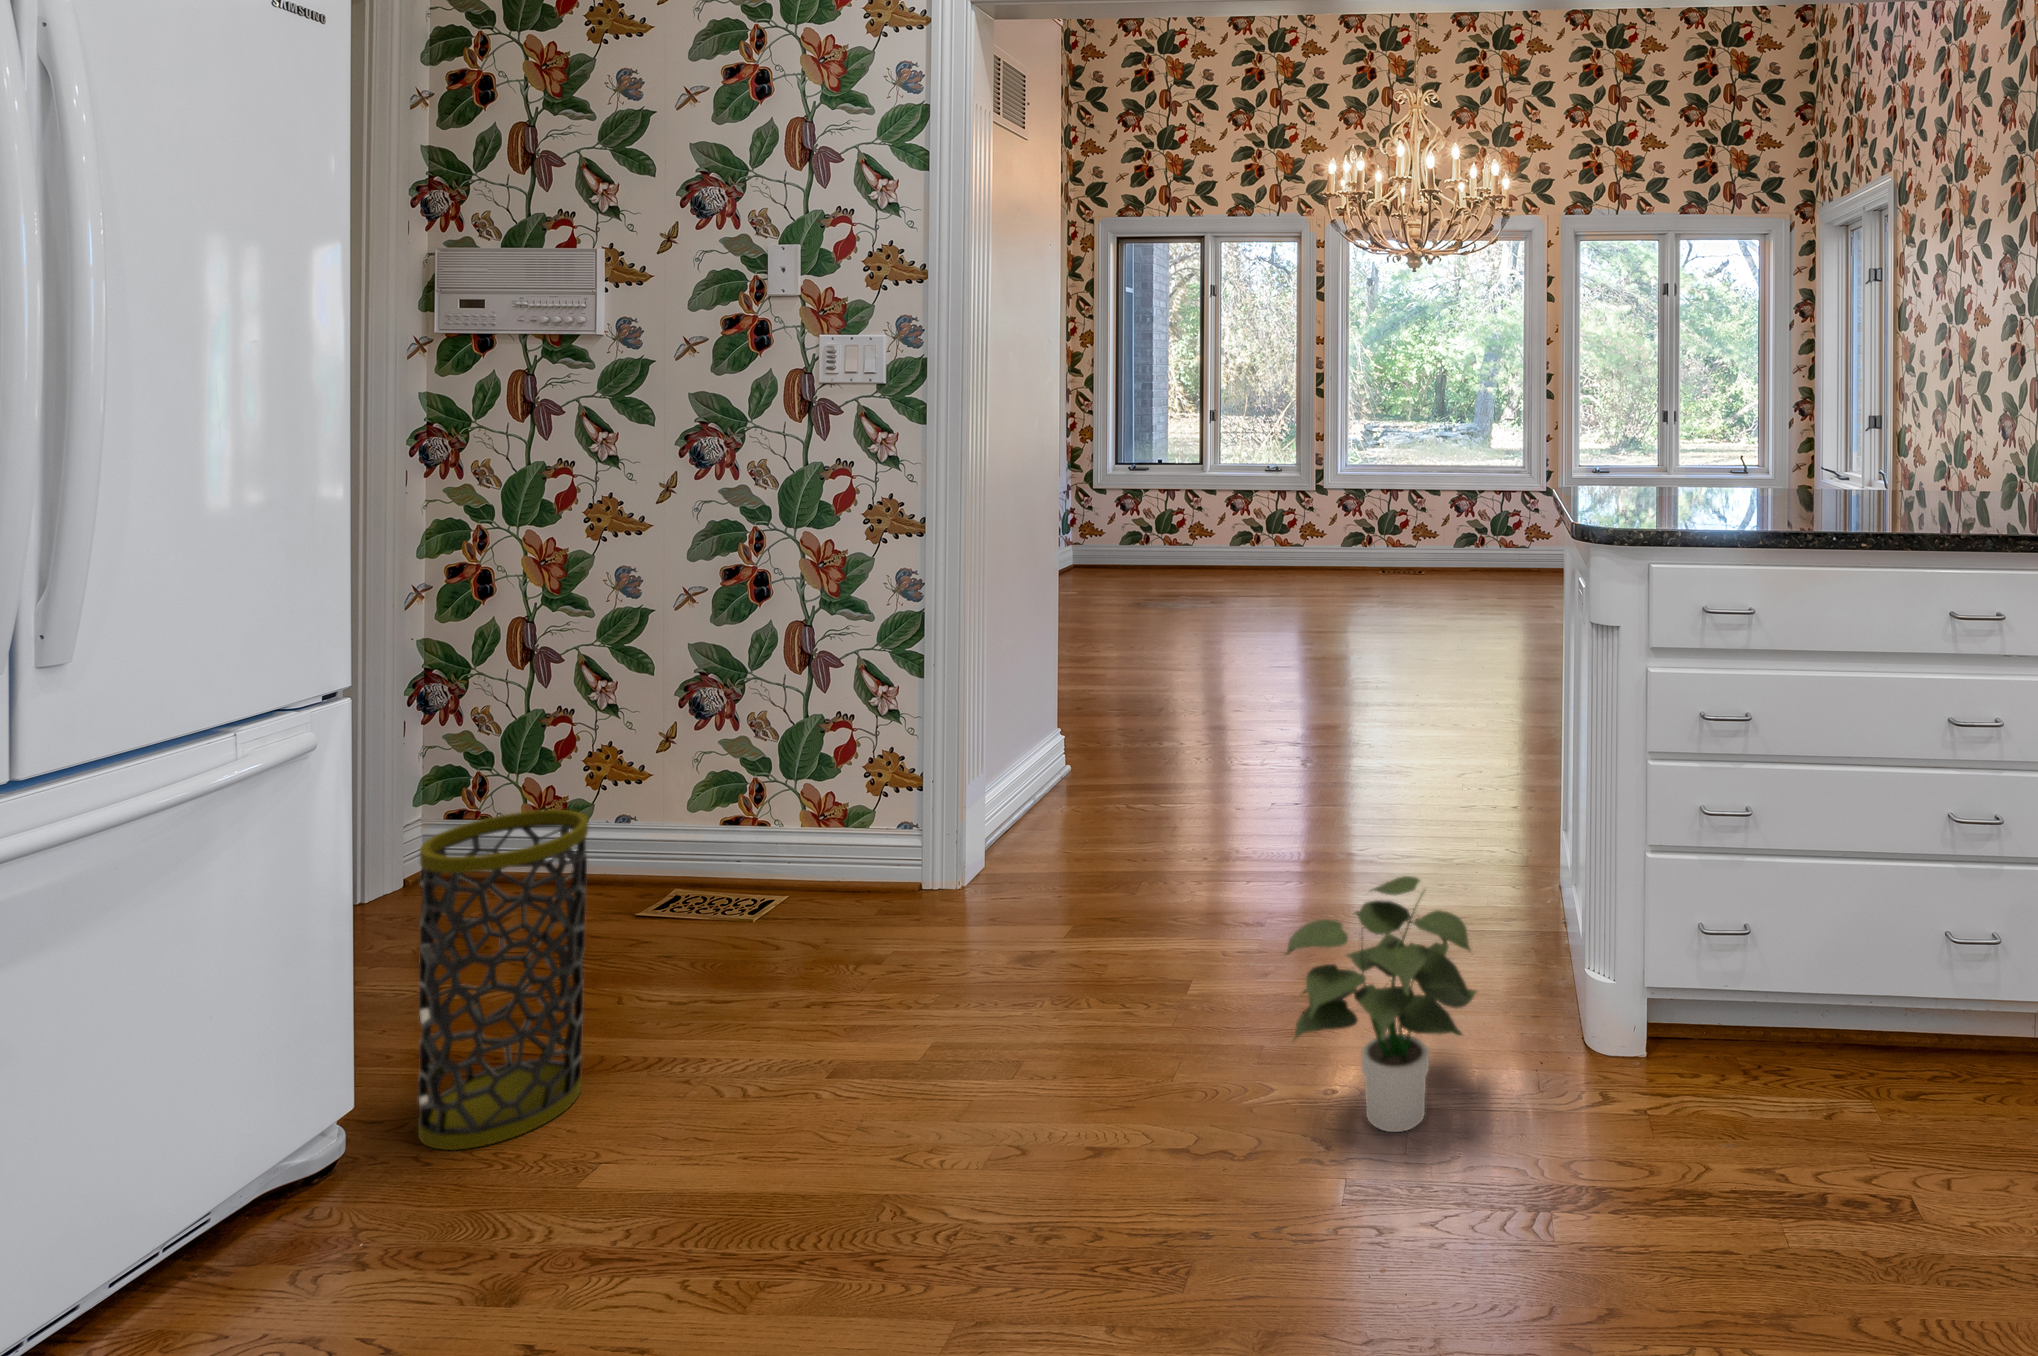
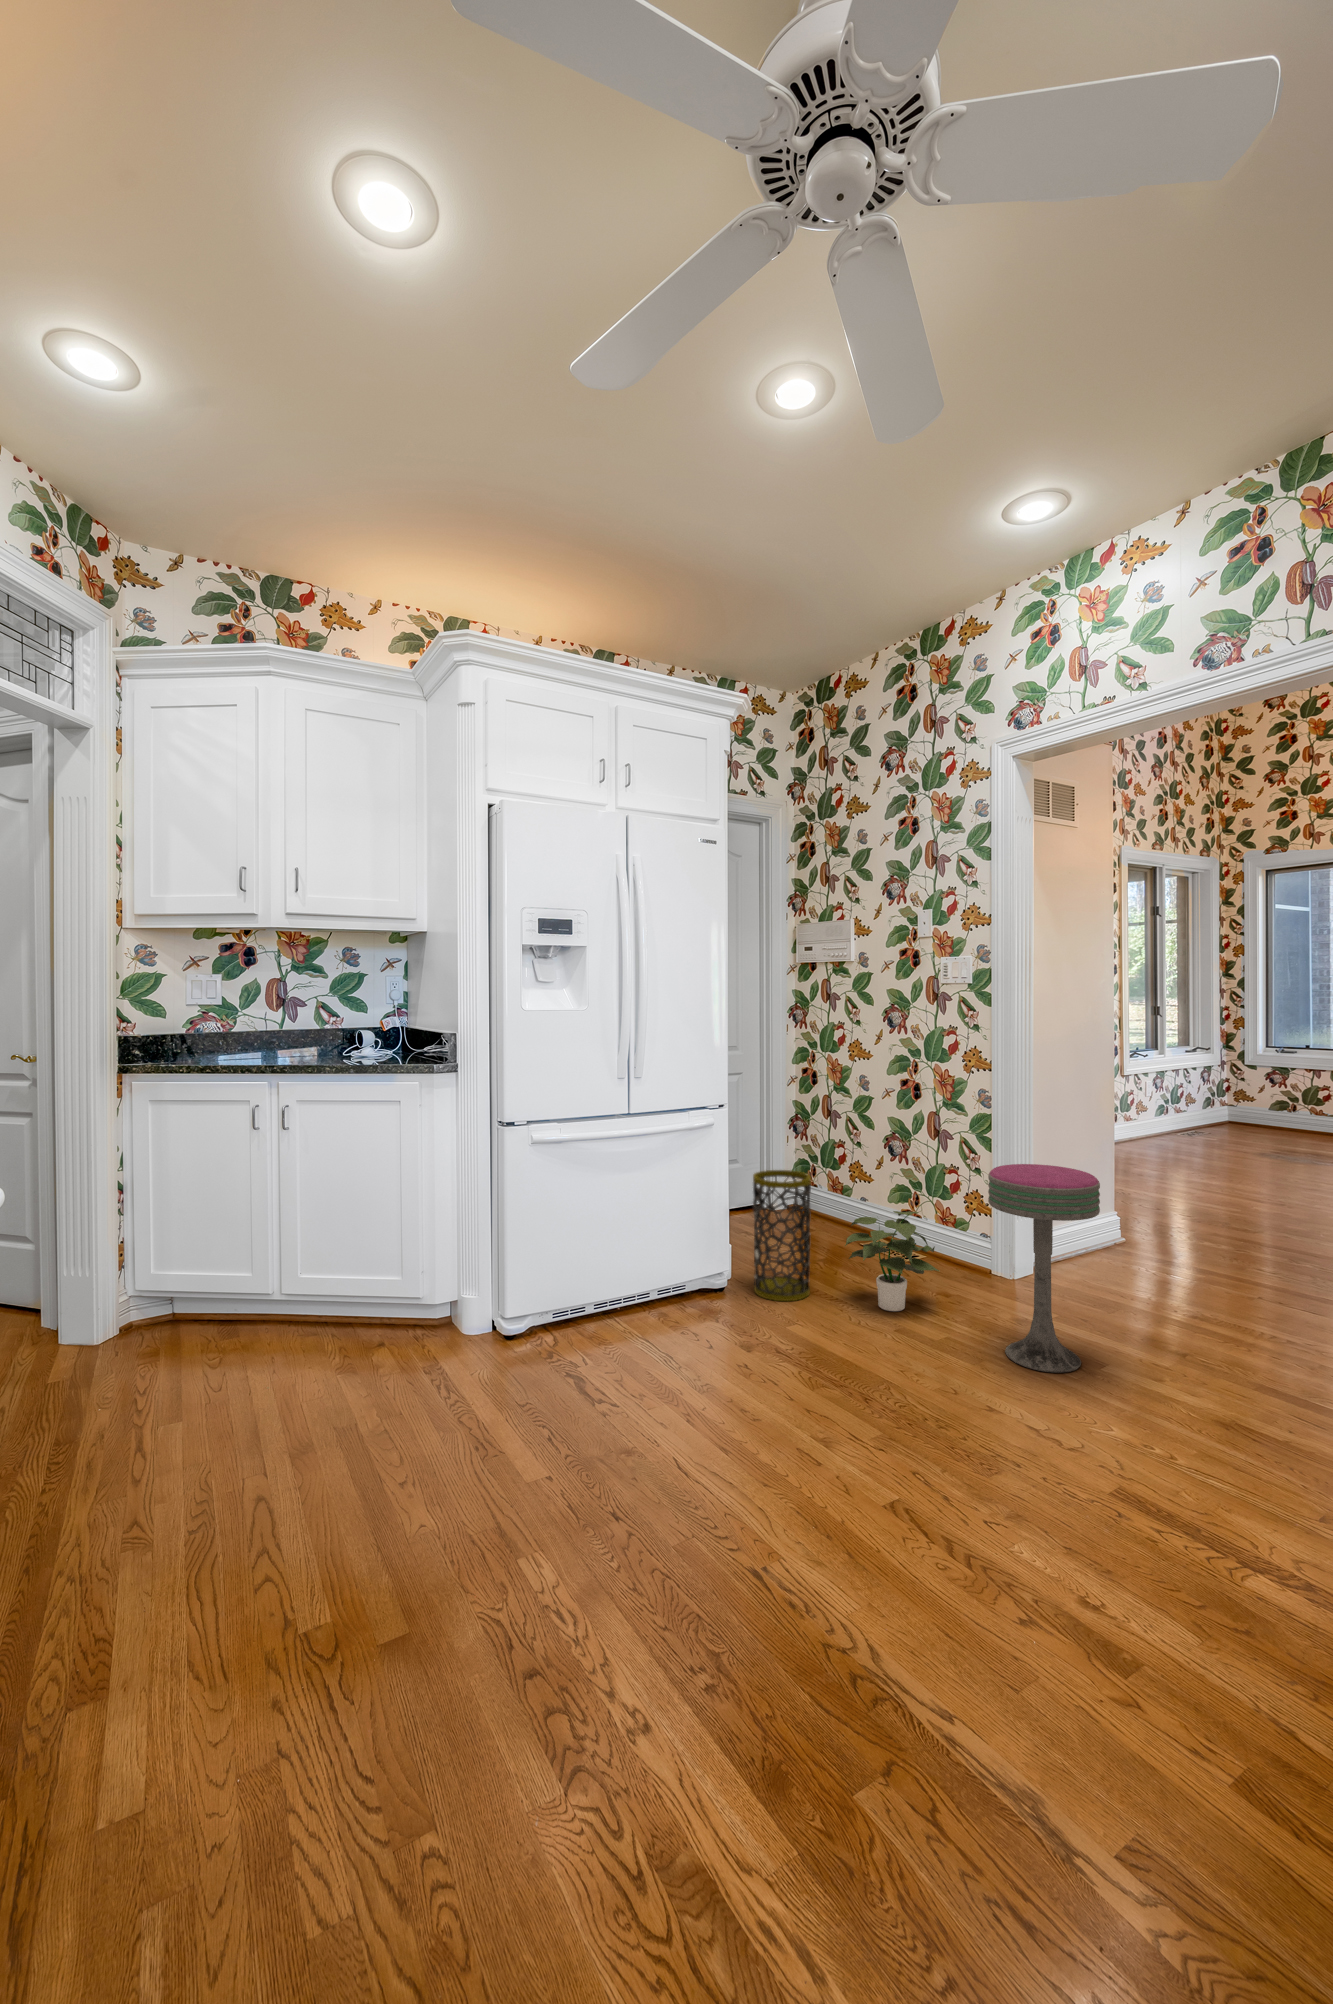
bar stool: none [1014,687,1192,1054] -> present [988,1164,1100,1373]
potted plant: present [1287,876,1477,1132] -> present [845,1211,939,1311]

